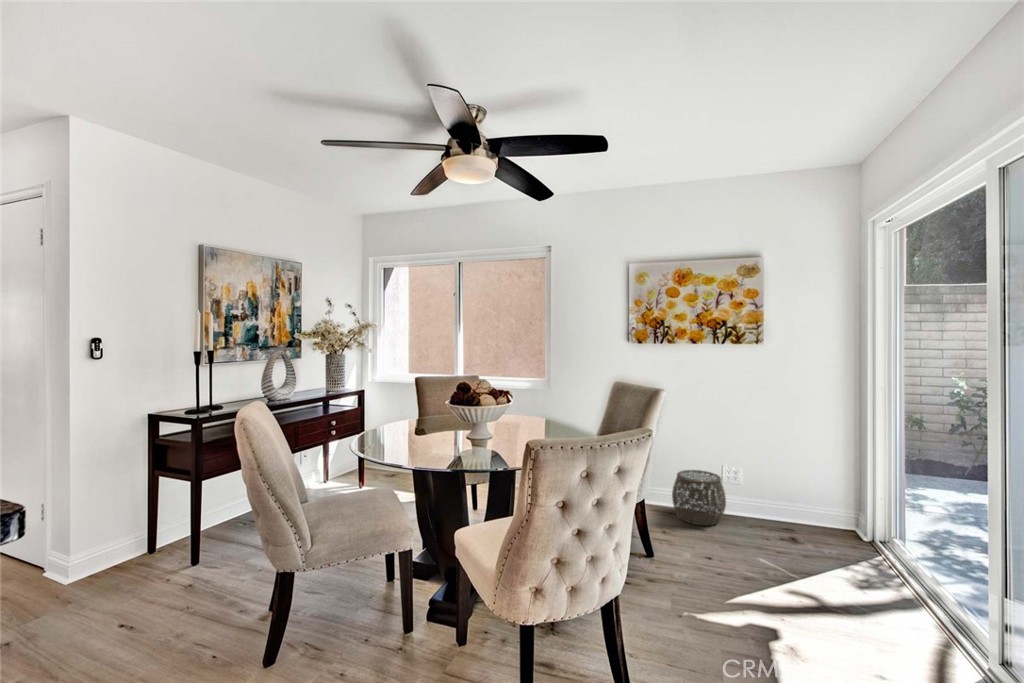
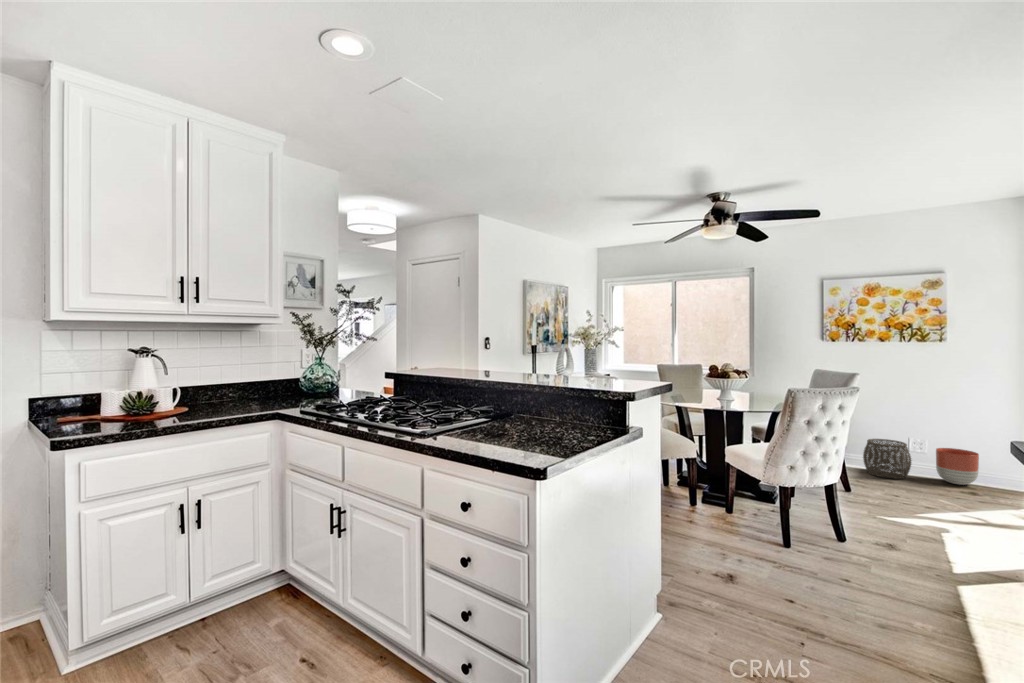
planter: none [752,479,798,529] -> present [936,448,979,485]

